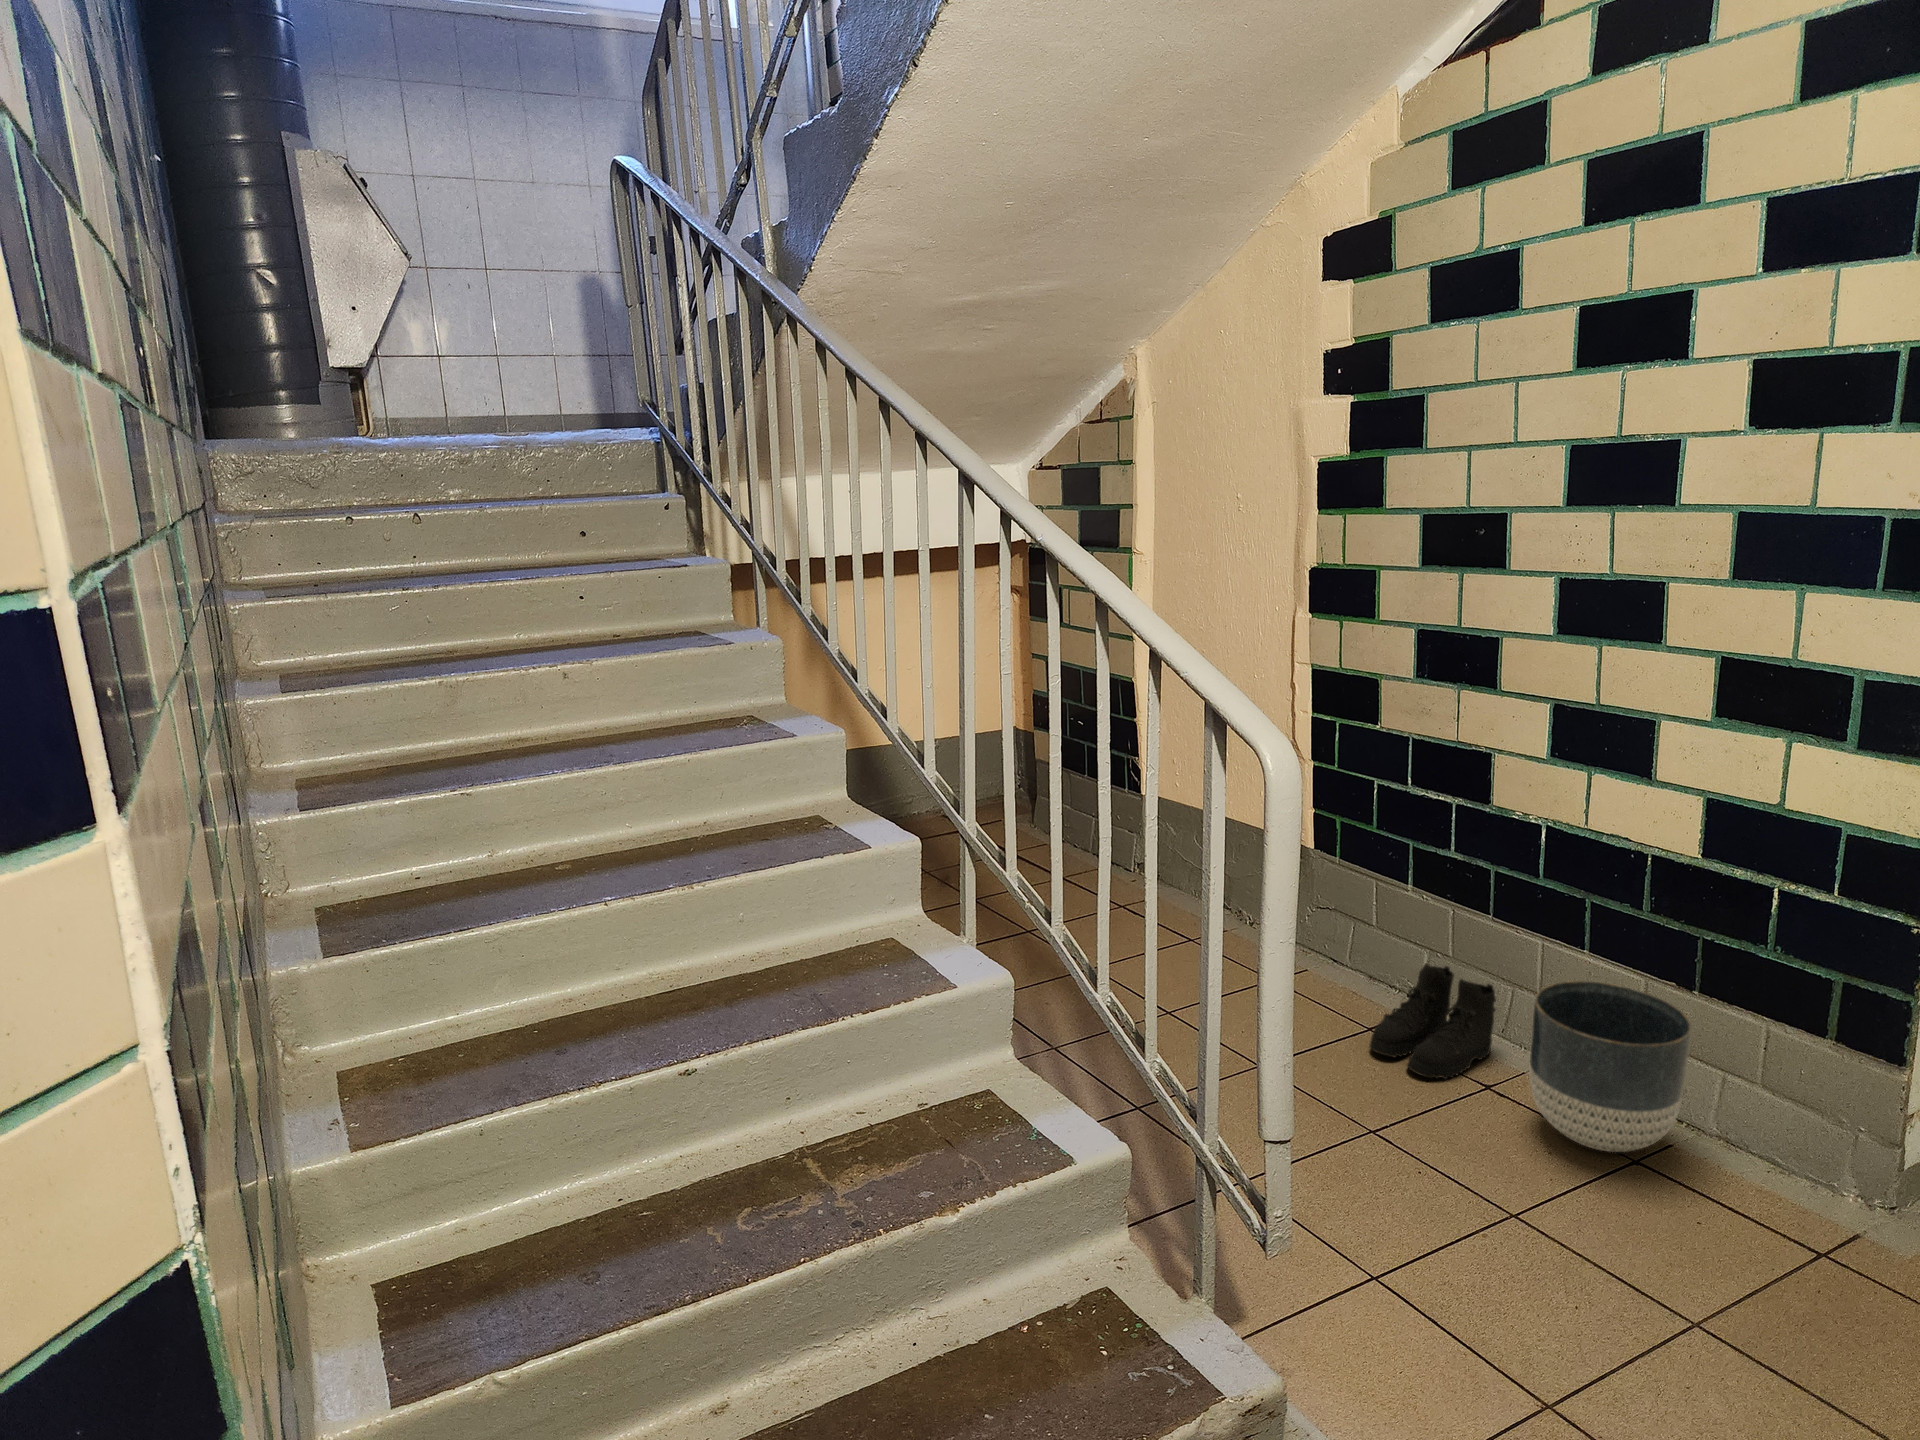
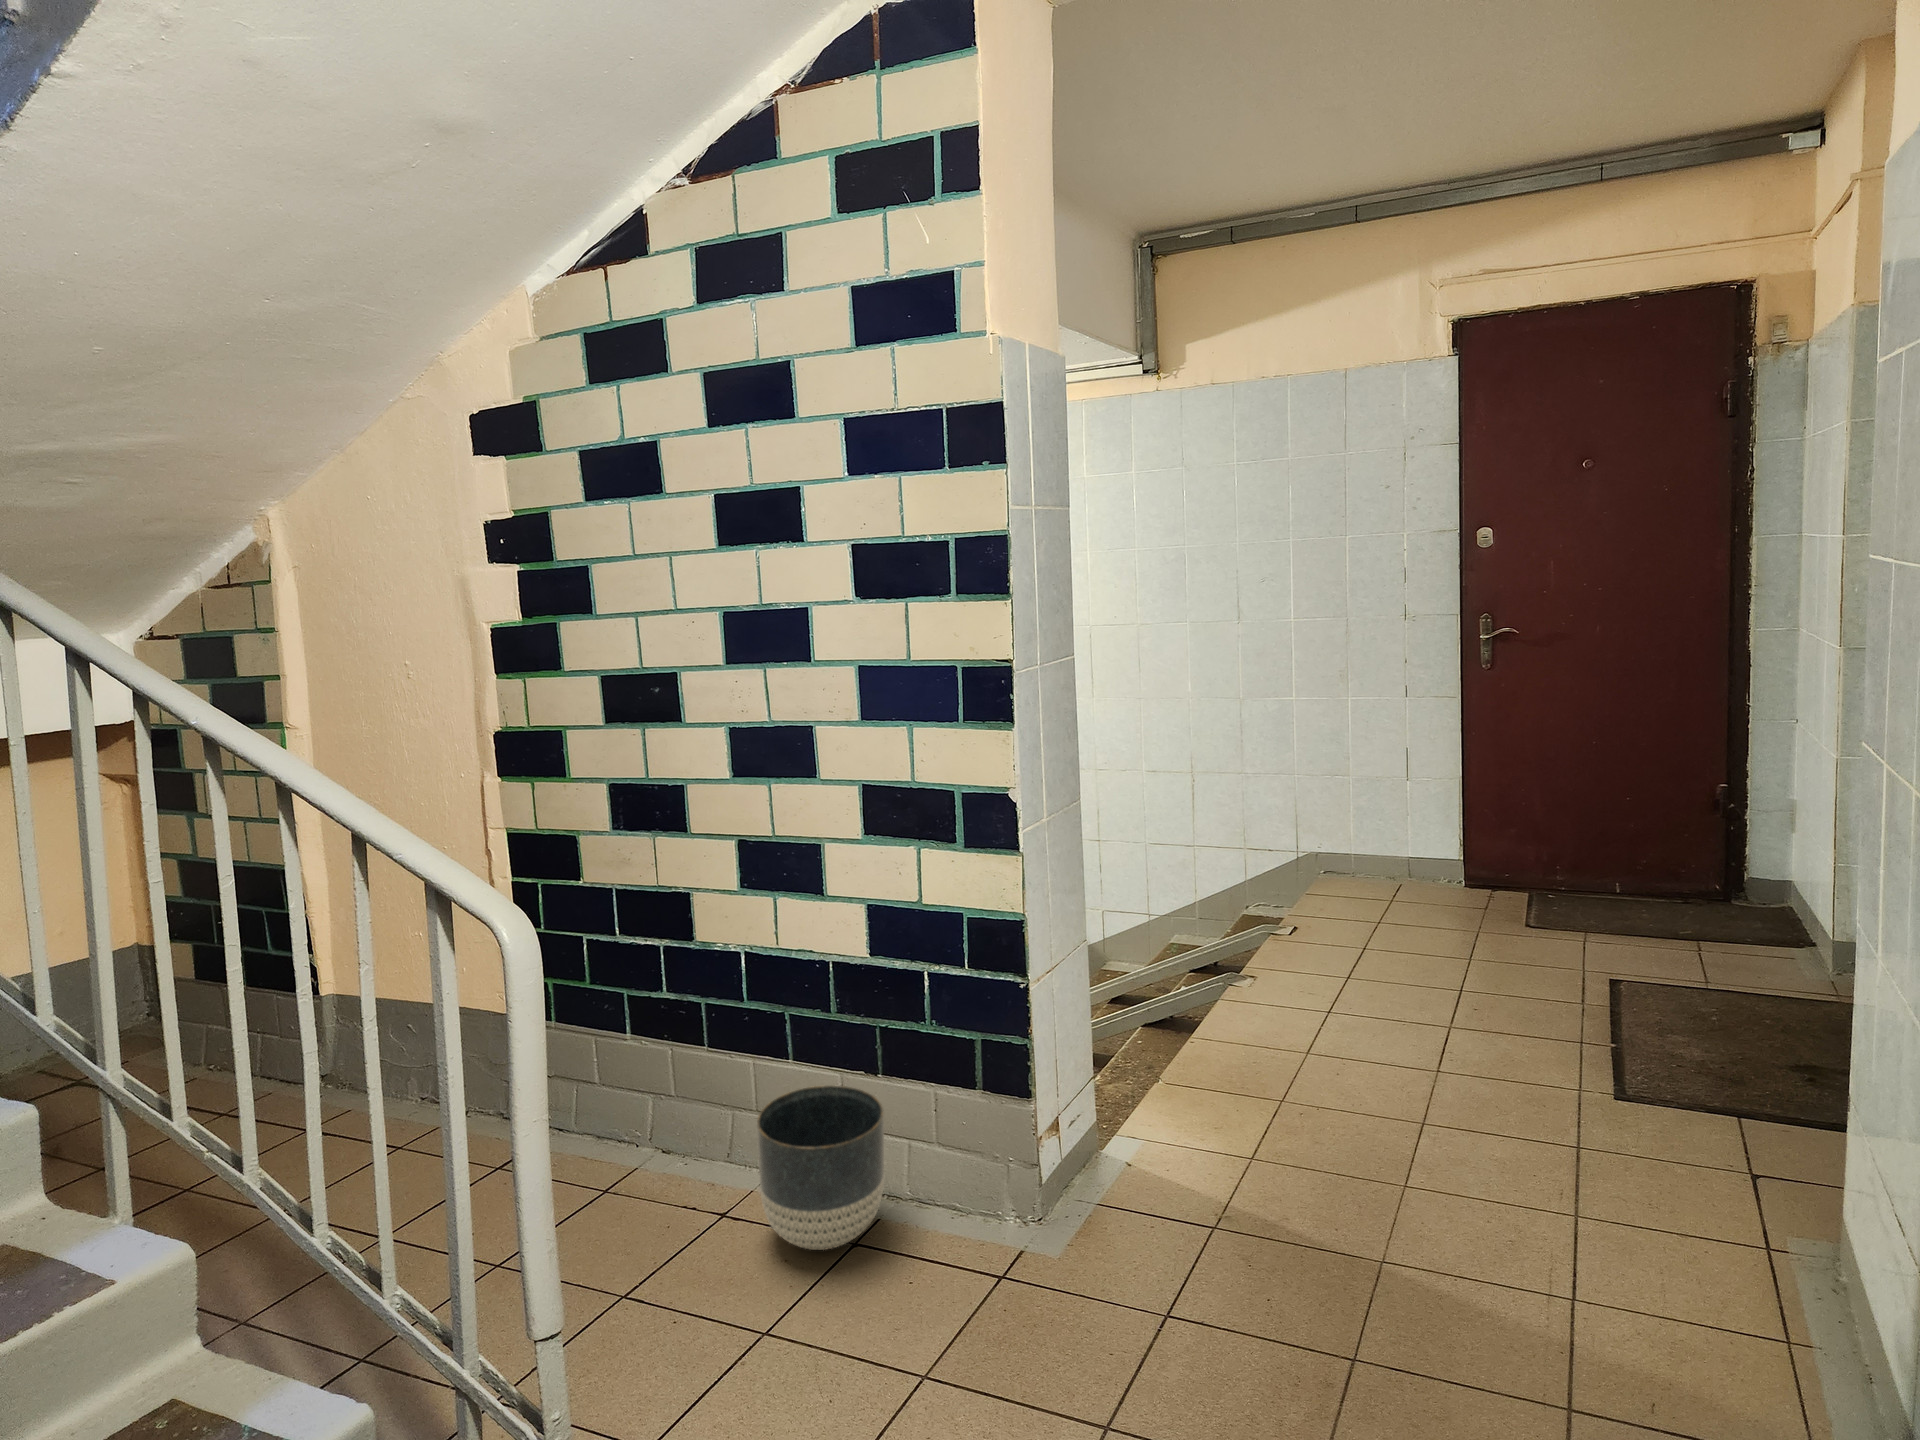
boots: present [1370,963,1496,1079] -> none [609,1107,723,1232]

